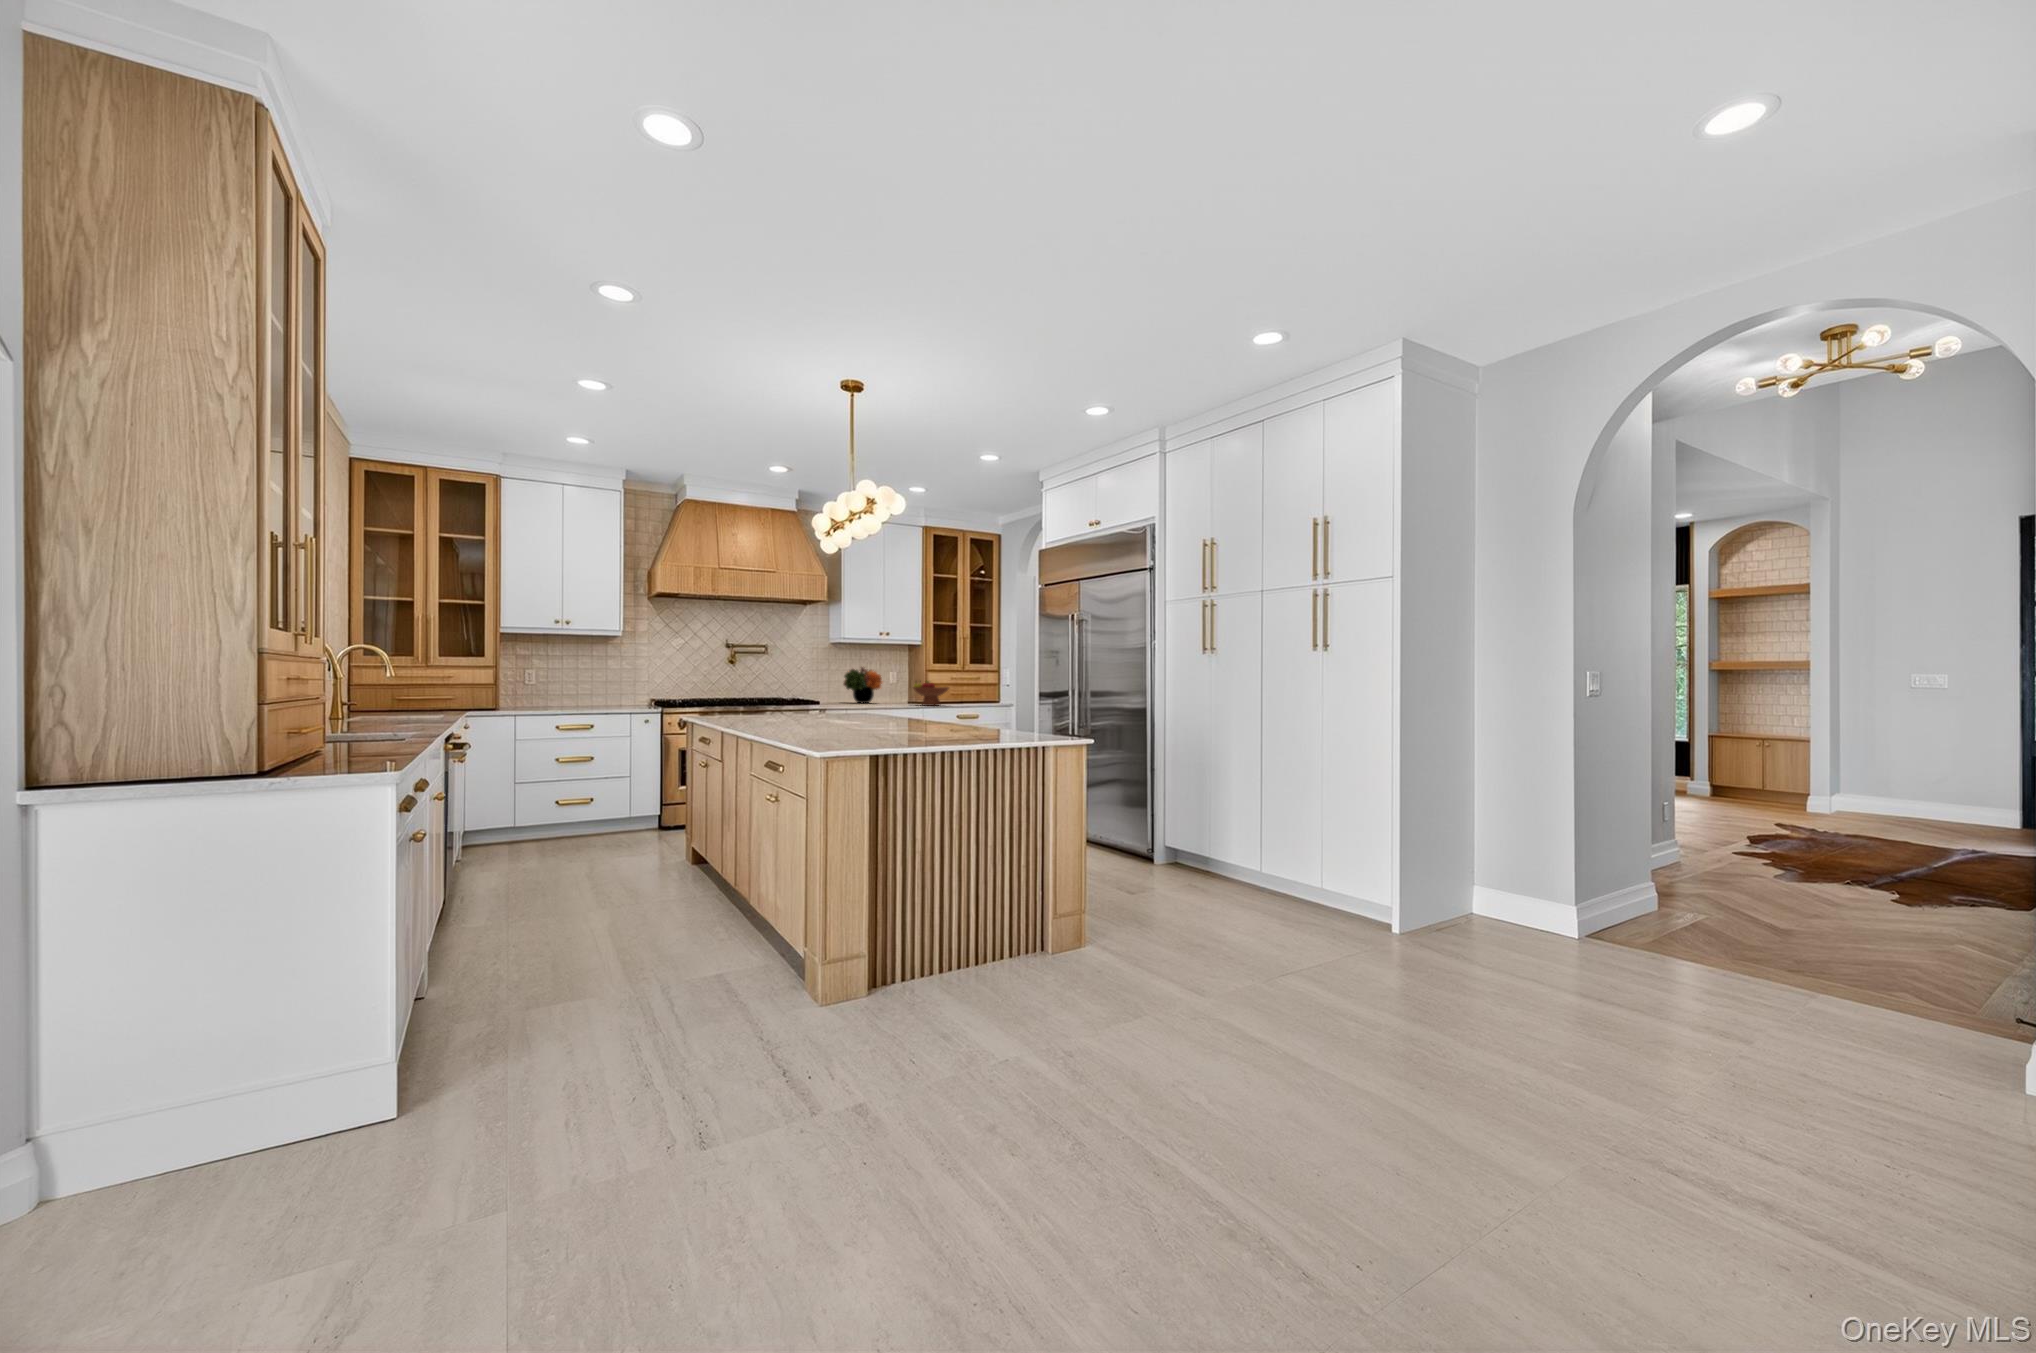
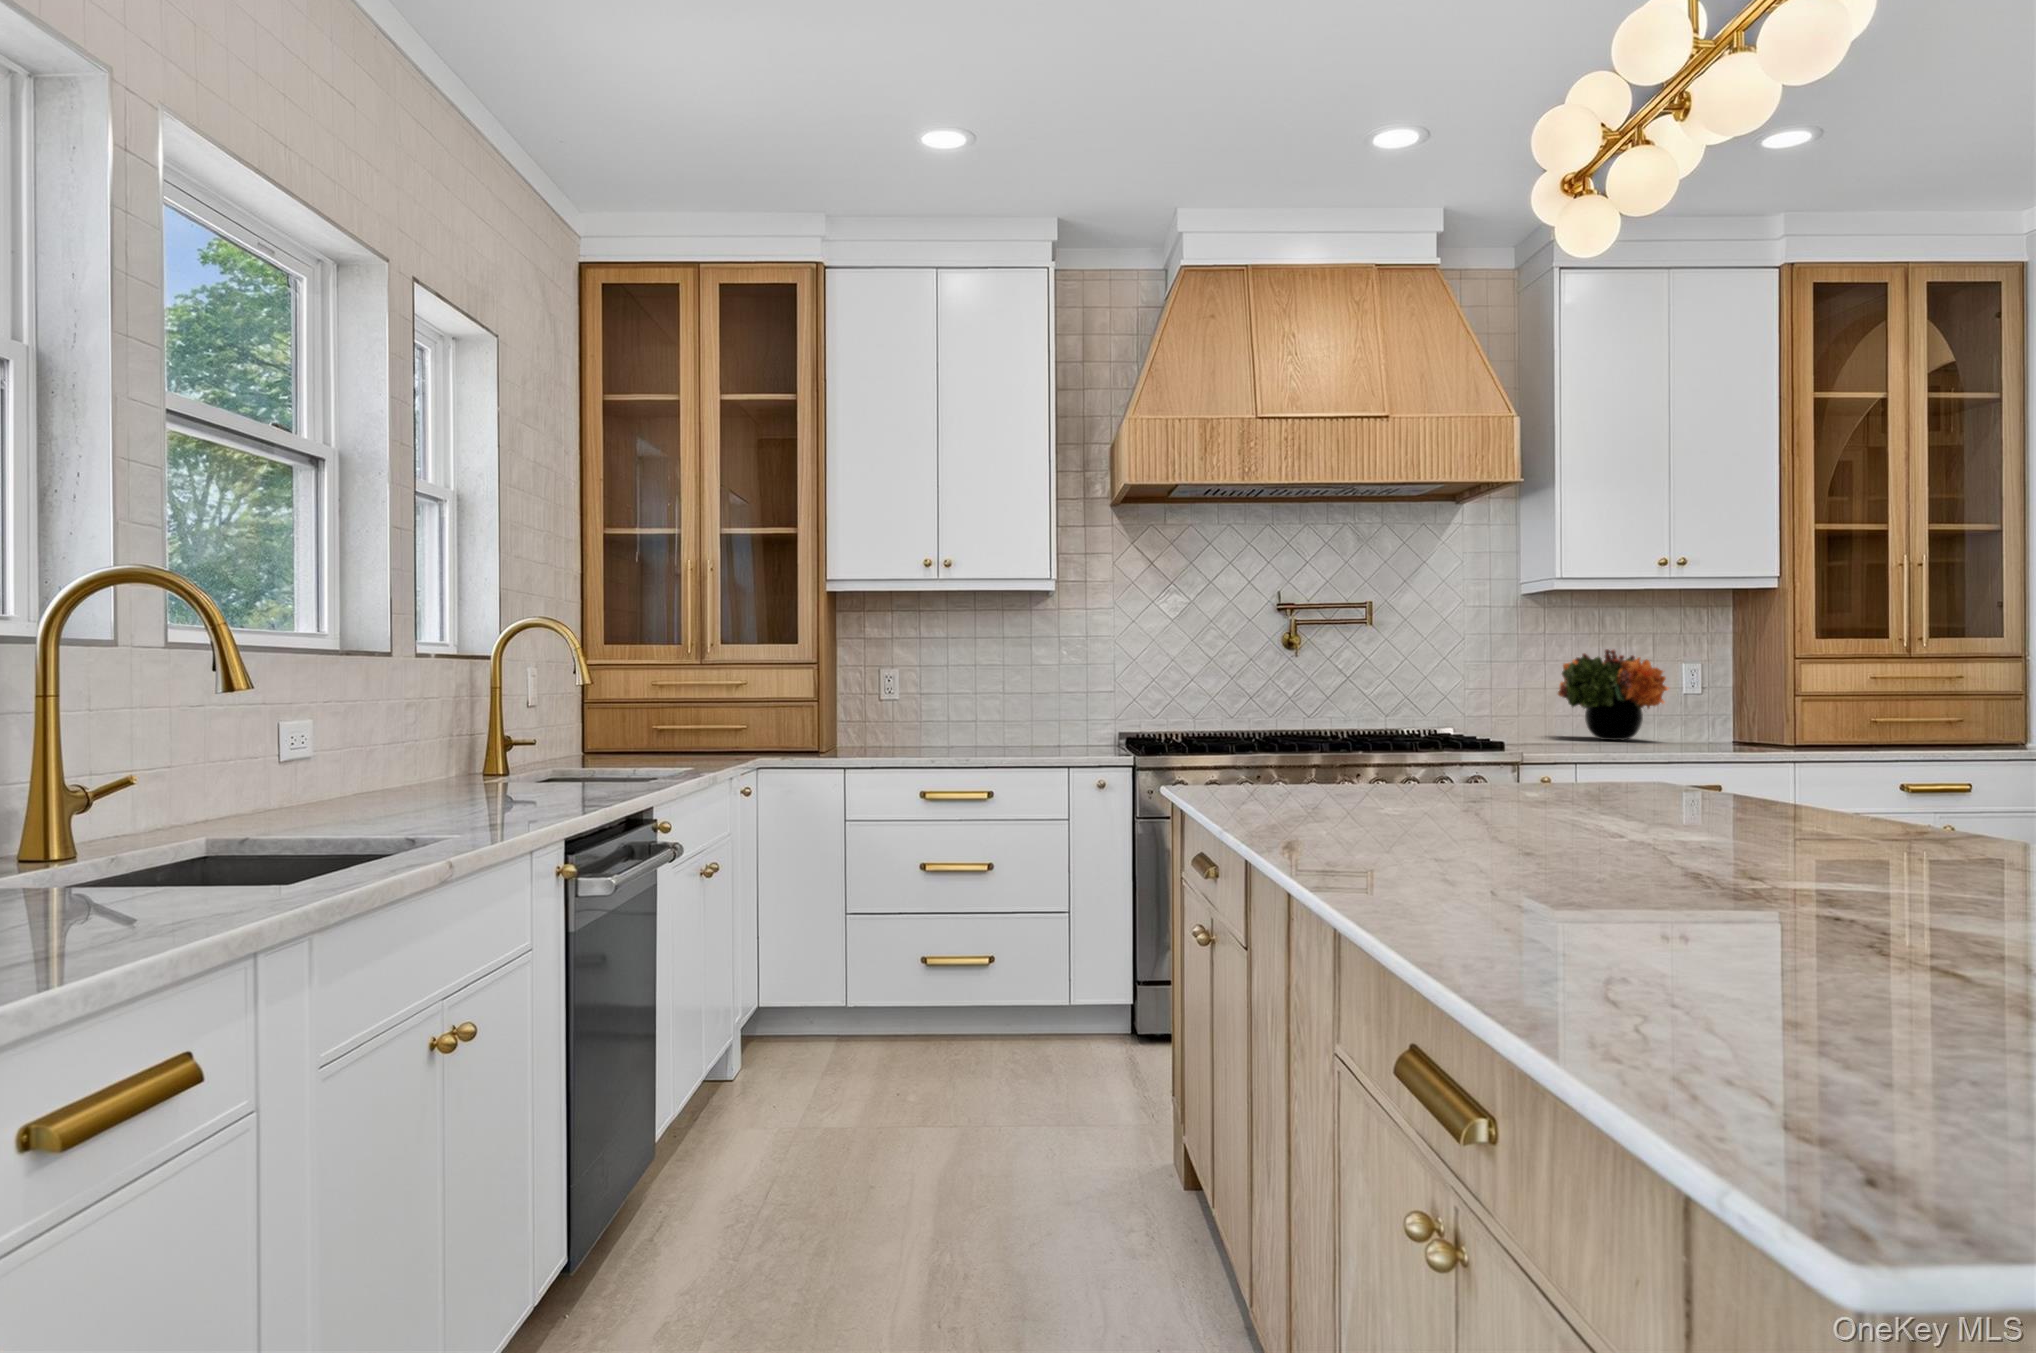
fruit bowl: present [913,681,949,706] -> none [1760,683,1886,752]

